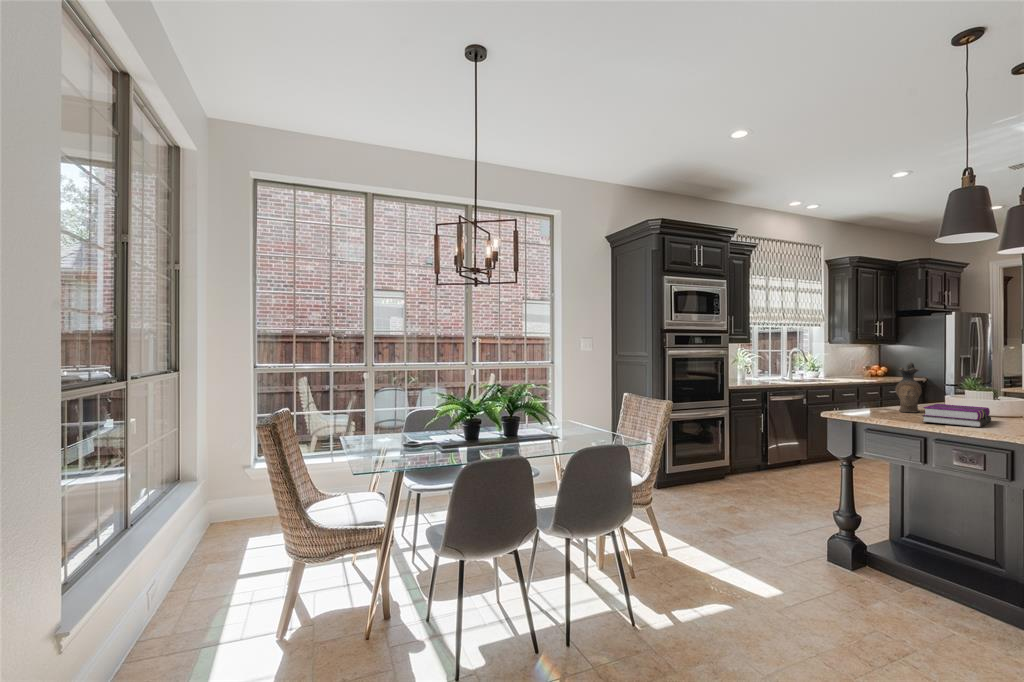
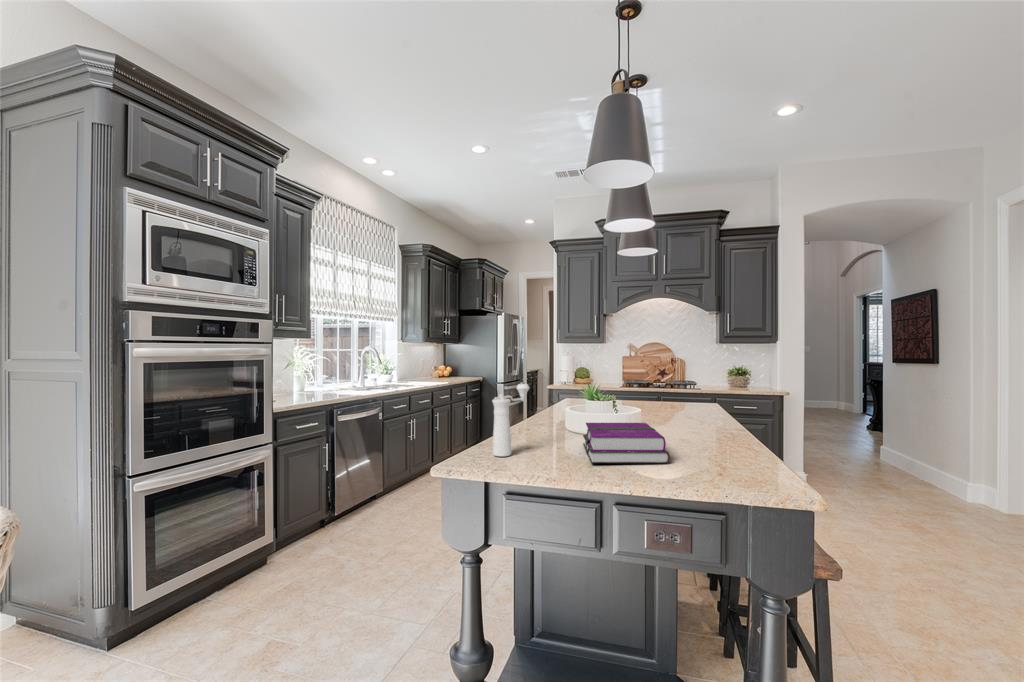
ceramic pitcher: present [895,362,922,413] -> none [524,358,557,437]
pepper mill: none [862,377,893,416] -> present [492,384,529,456]

